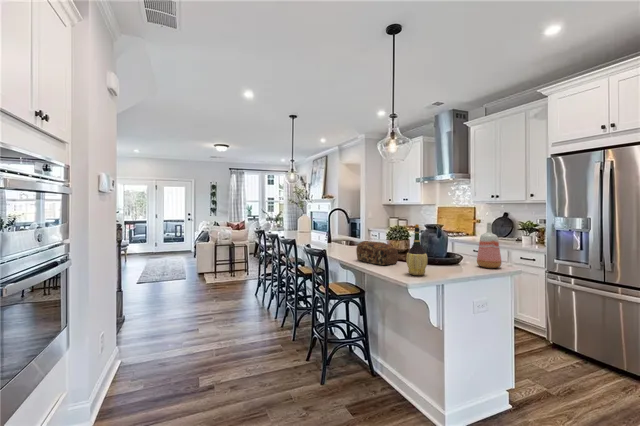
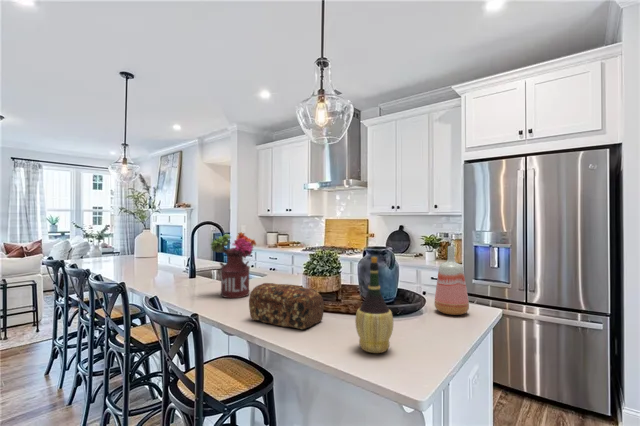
flower arrangement: none [339,213,366,252] -> present [211,232,256,298]

